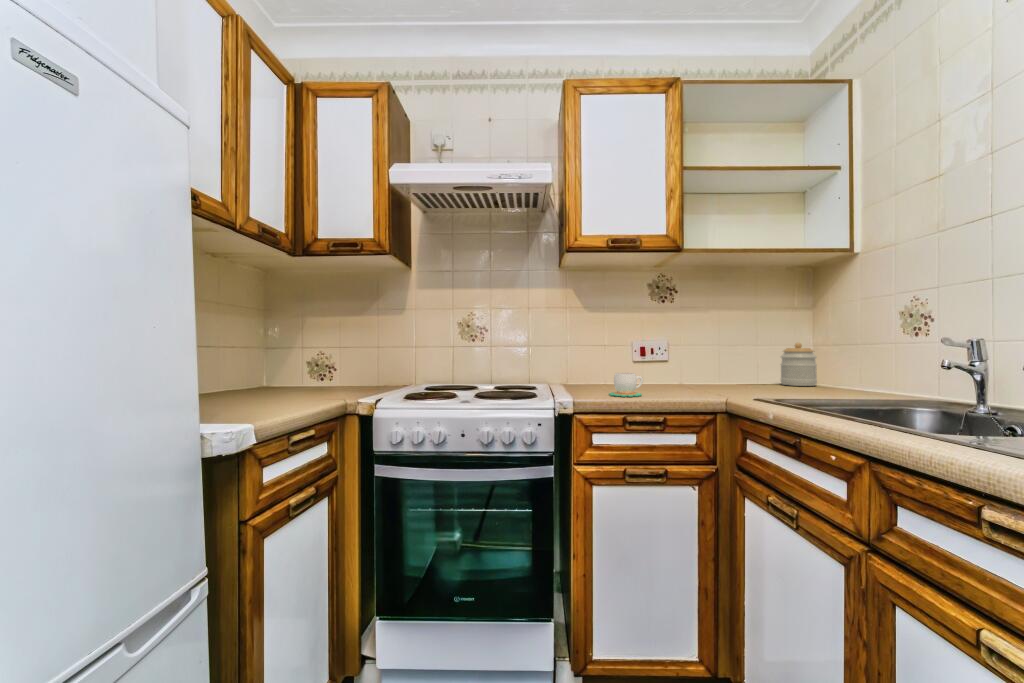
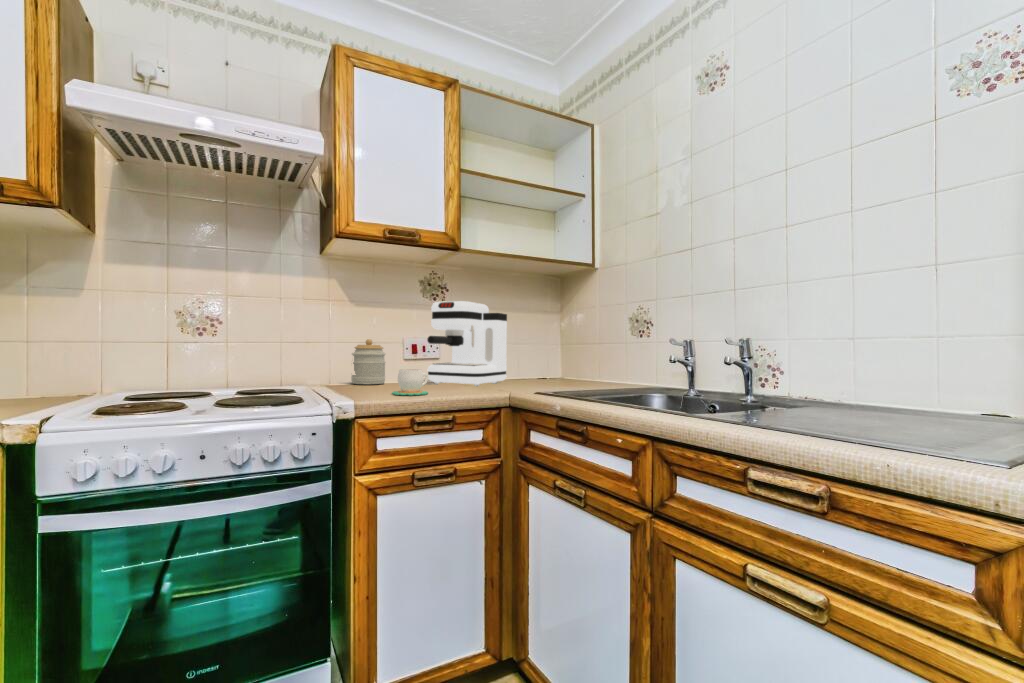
coffee maker: none [649,306,739,390] -> present [427,301,507,386]
jar: present [781,343,817,386] -> present [351,339,385,384]

